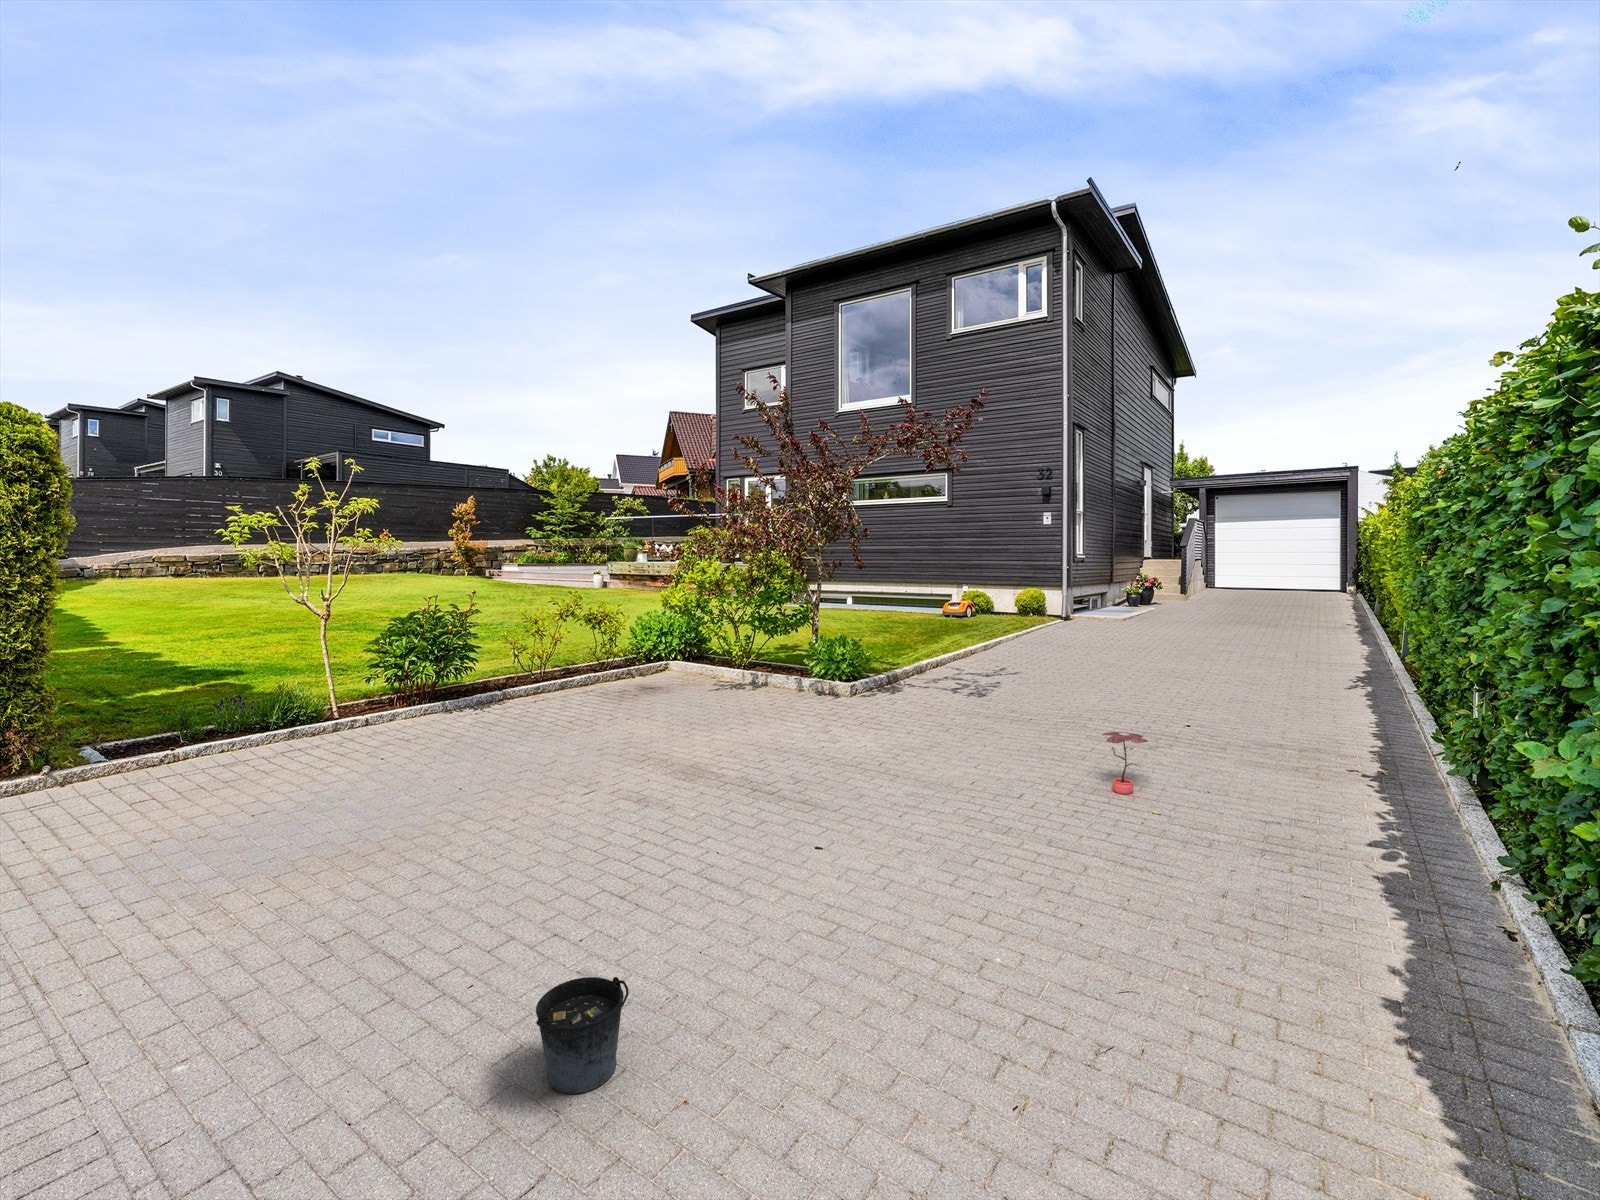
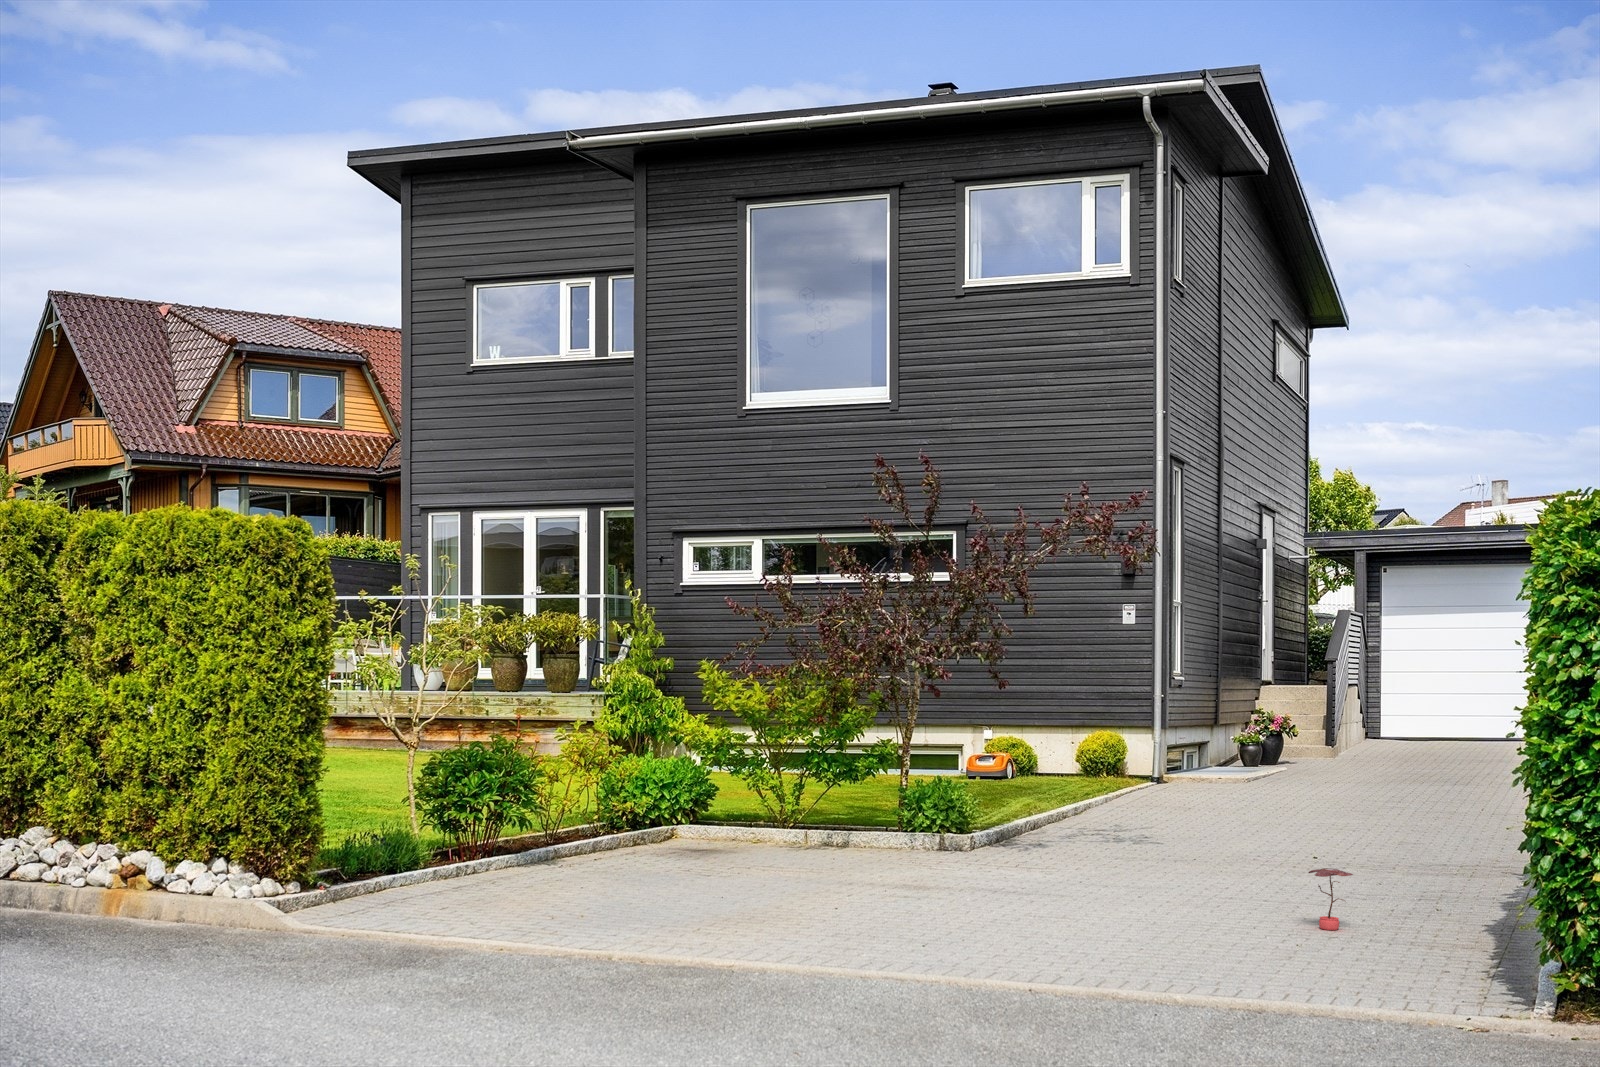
bucket: present [536,977,629,1094] -> none [1045,959,1100,1015]

